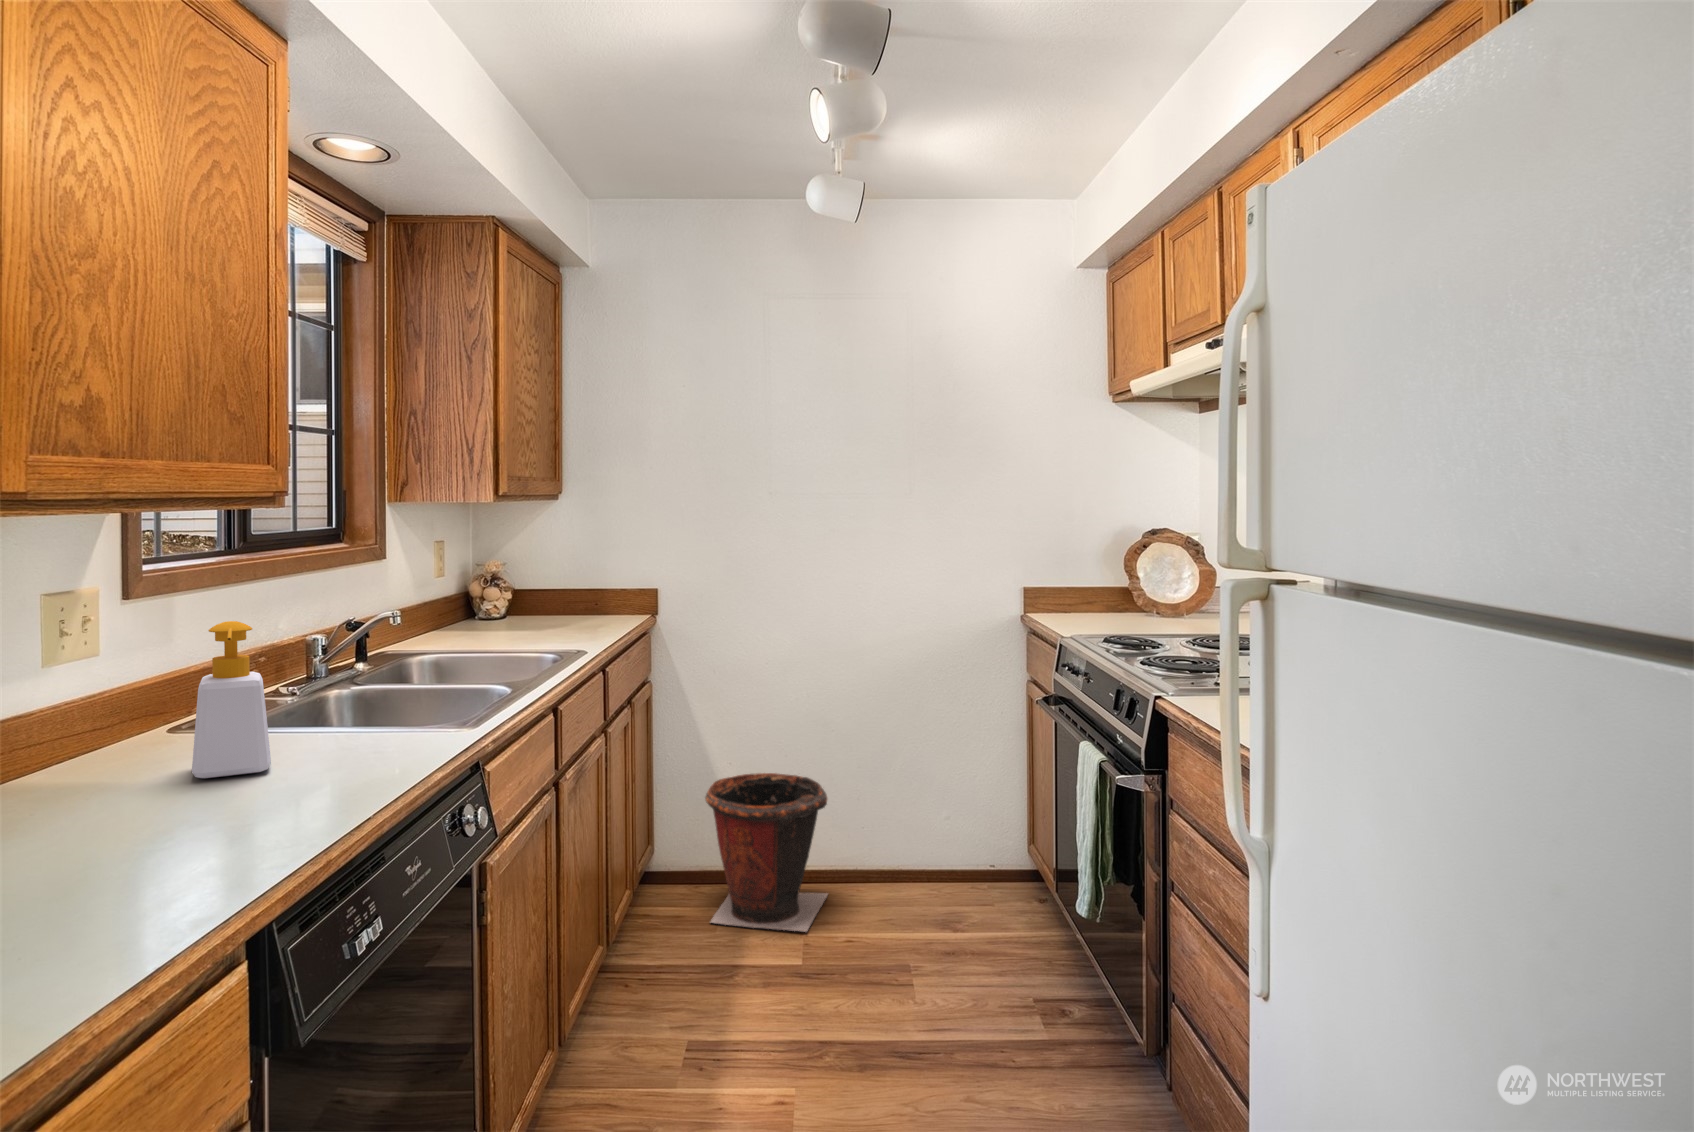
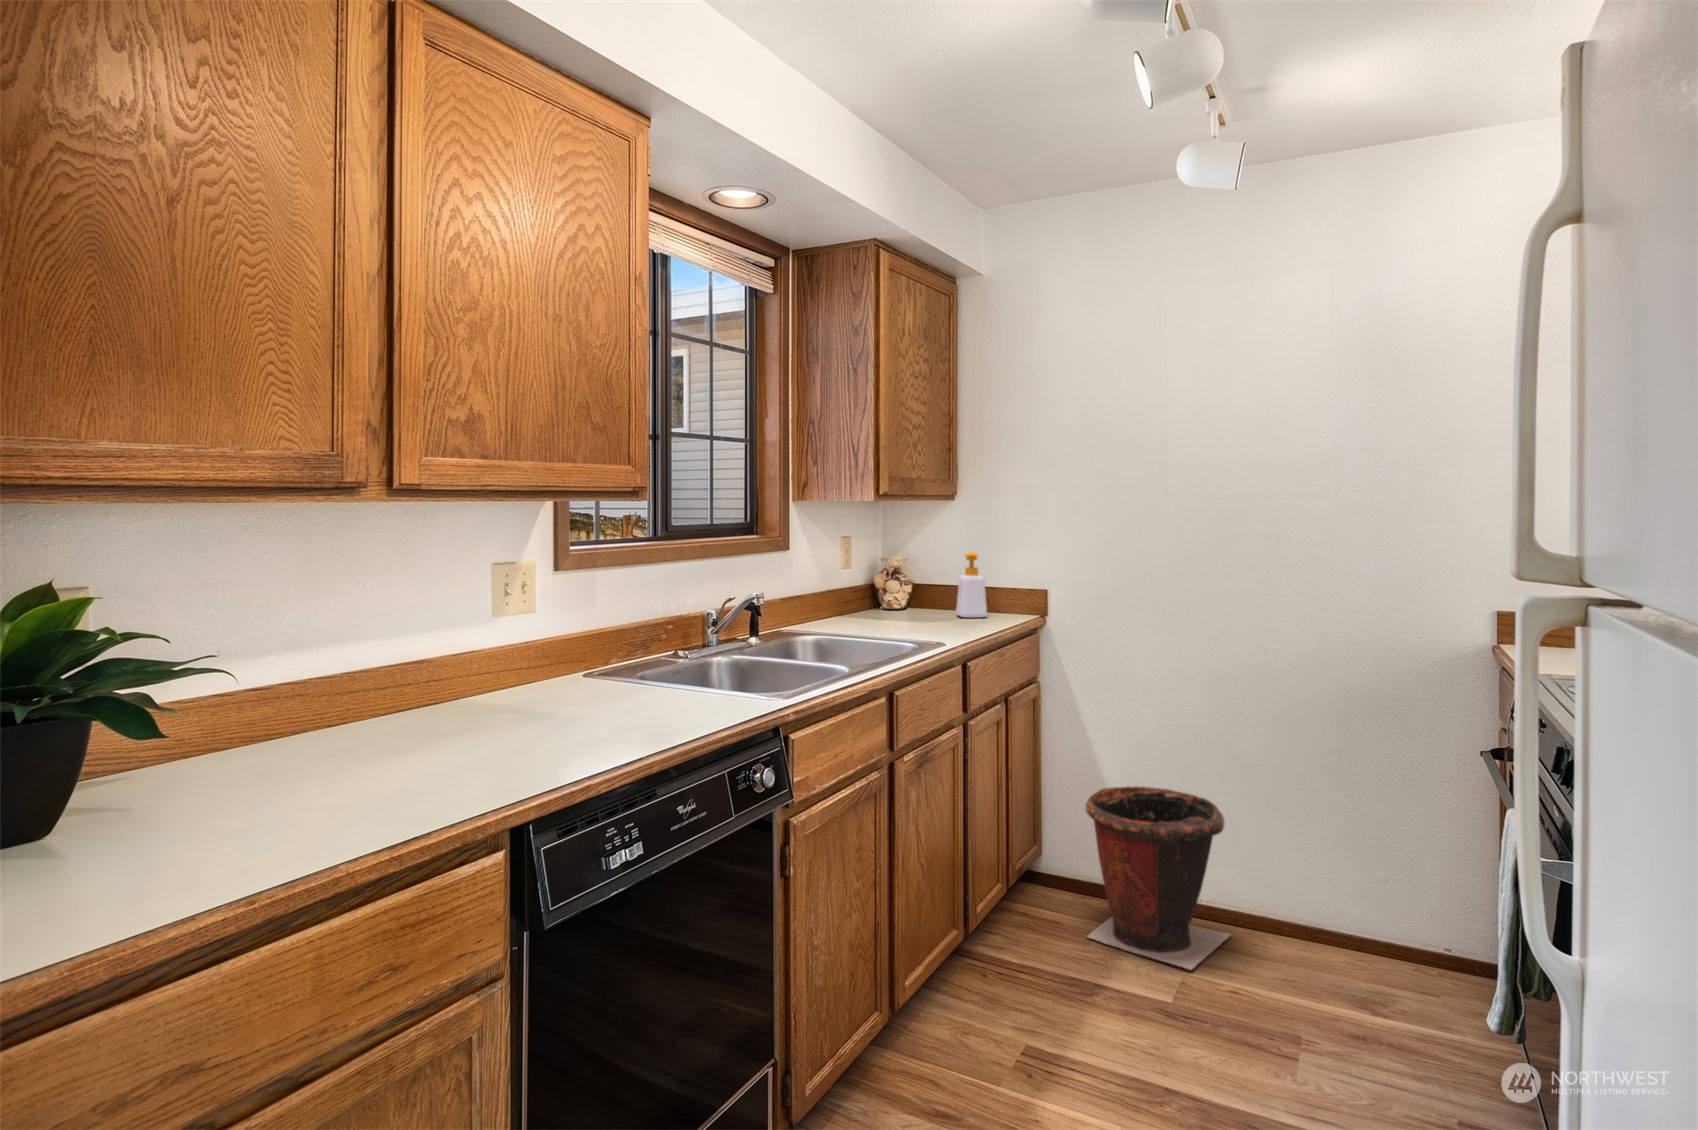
soap bottle: present [192,621,271,778] -> present [956,552,987,618]

